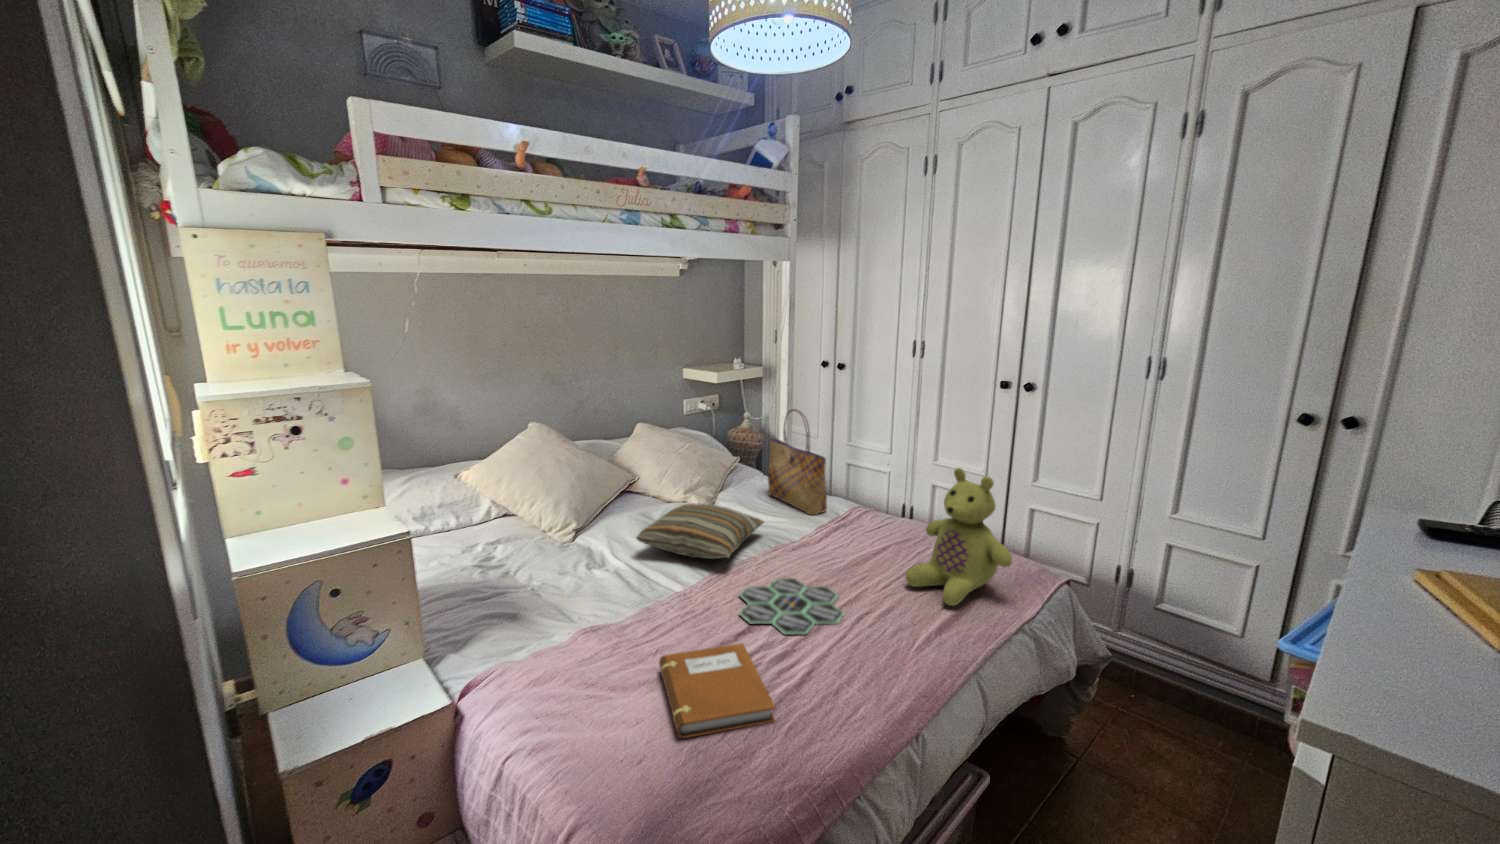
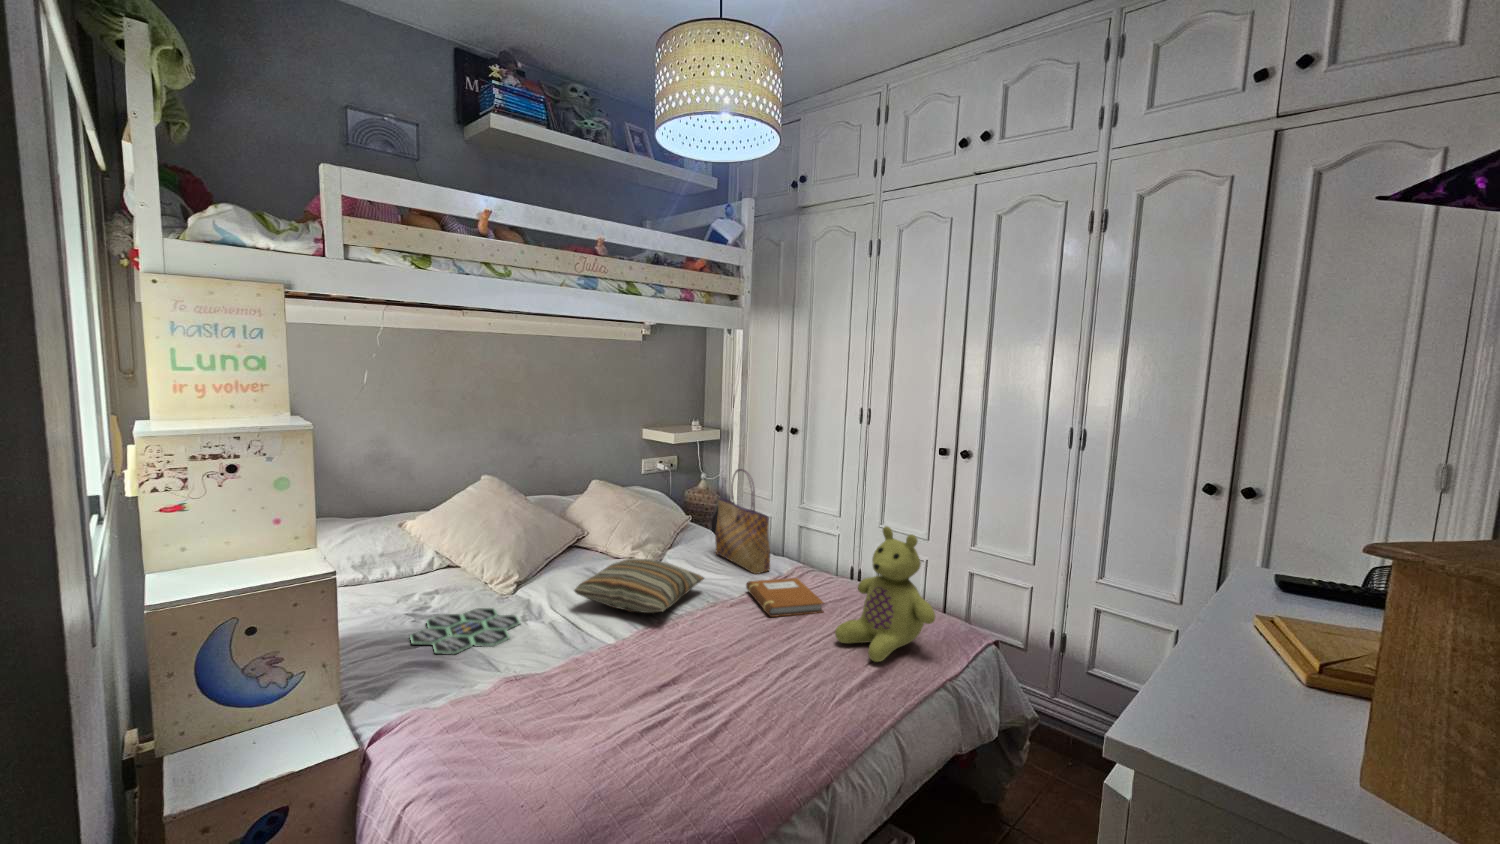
board game: present [739,578,844,635] -> present [410,608,520,655]
notebook: present [659,643,775,738] -> present [746,578,824,617]

